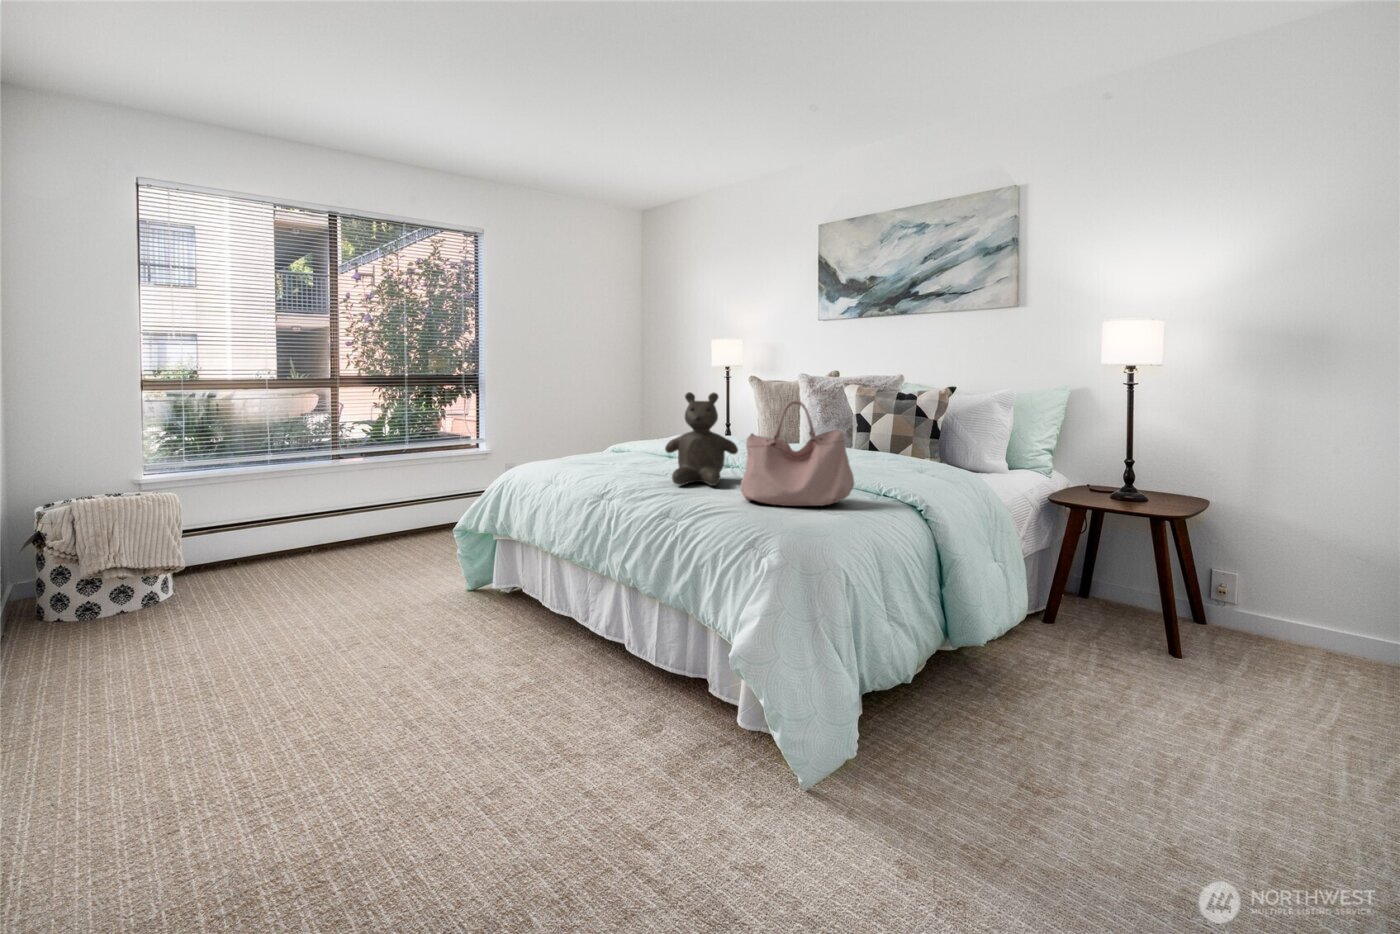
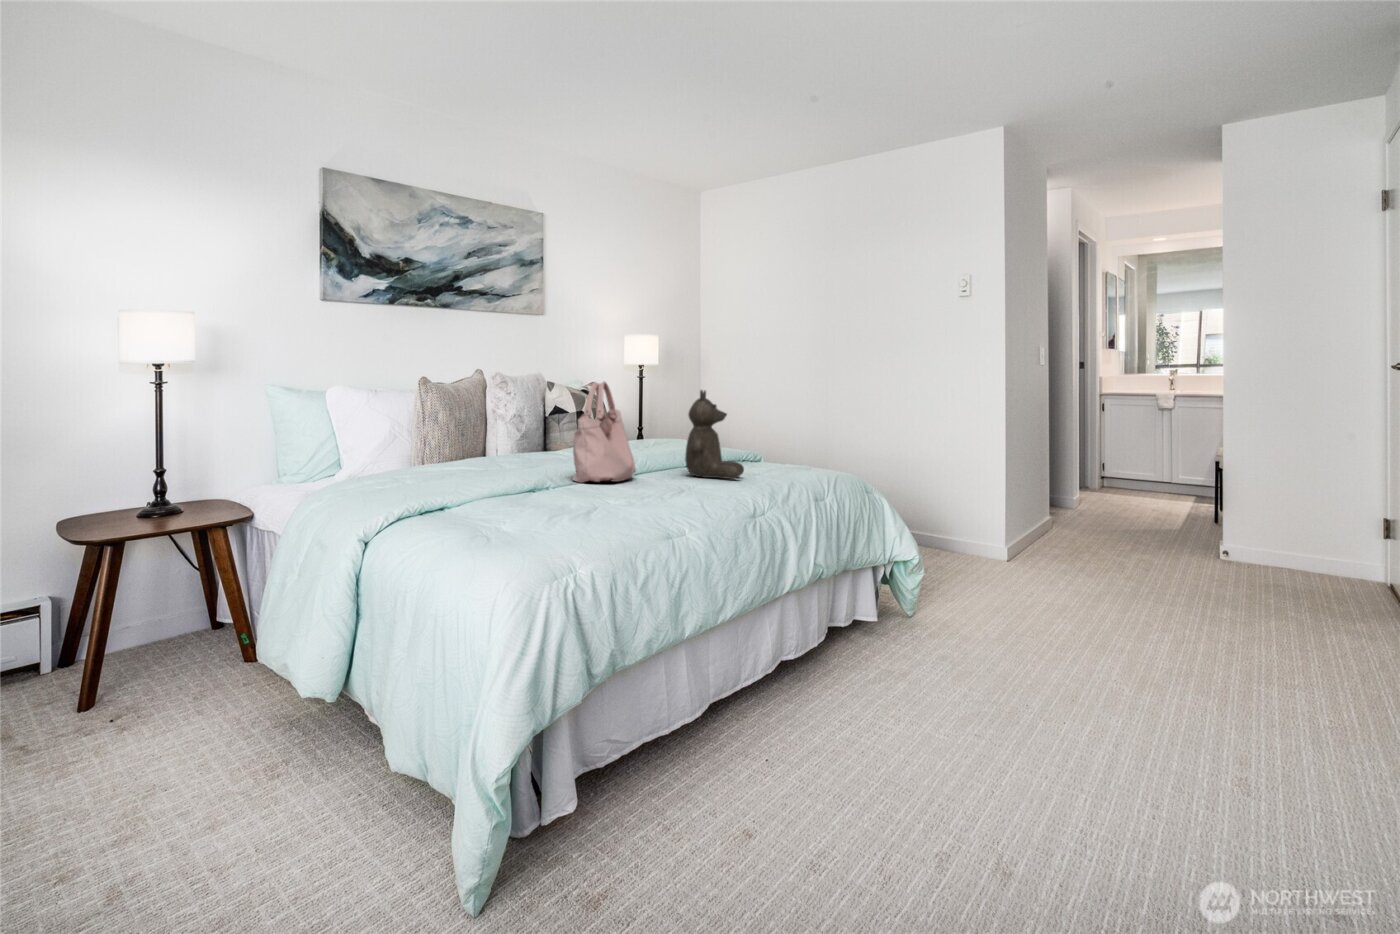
handbag: present [741,400,854,506] -> present [573,382,636,483]

